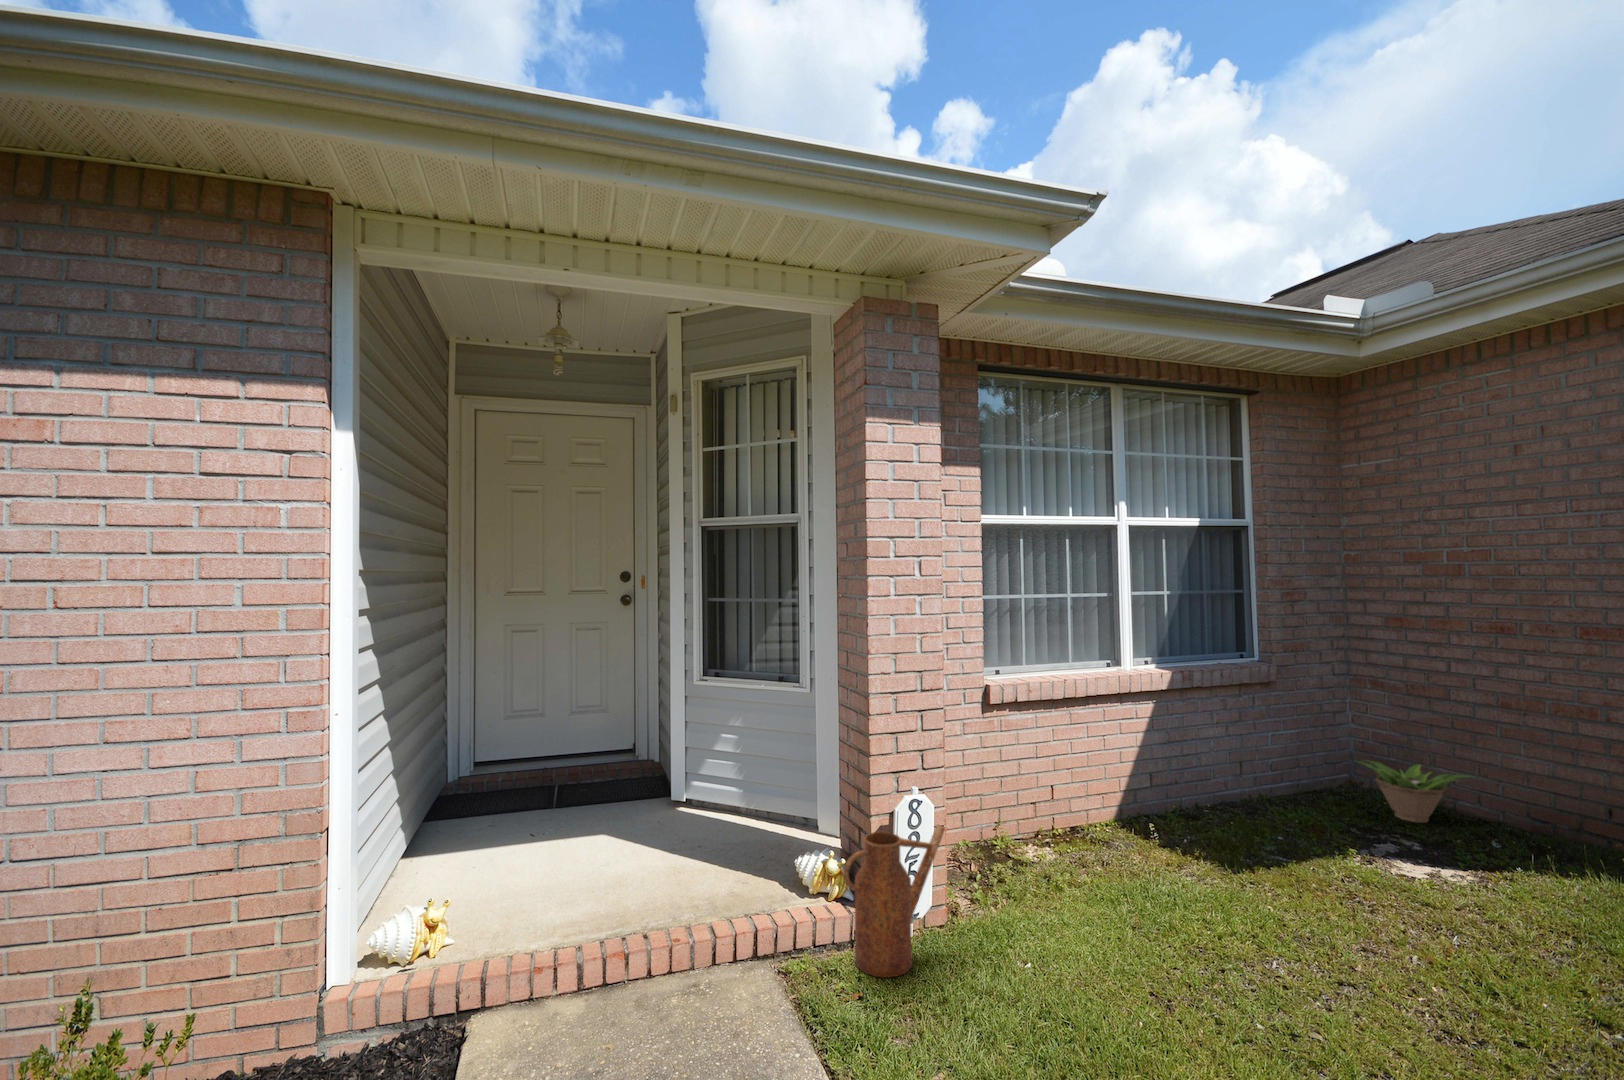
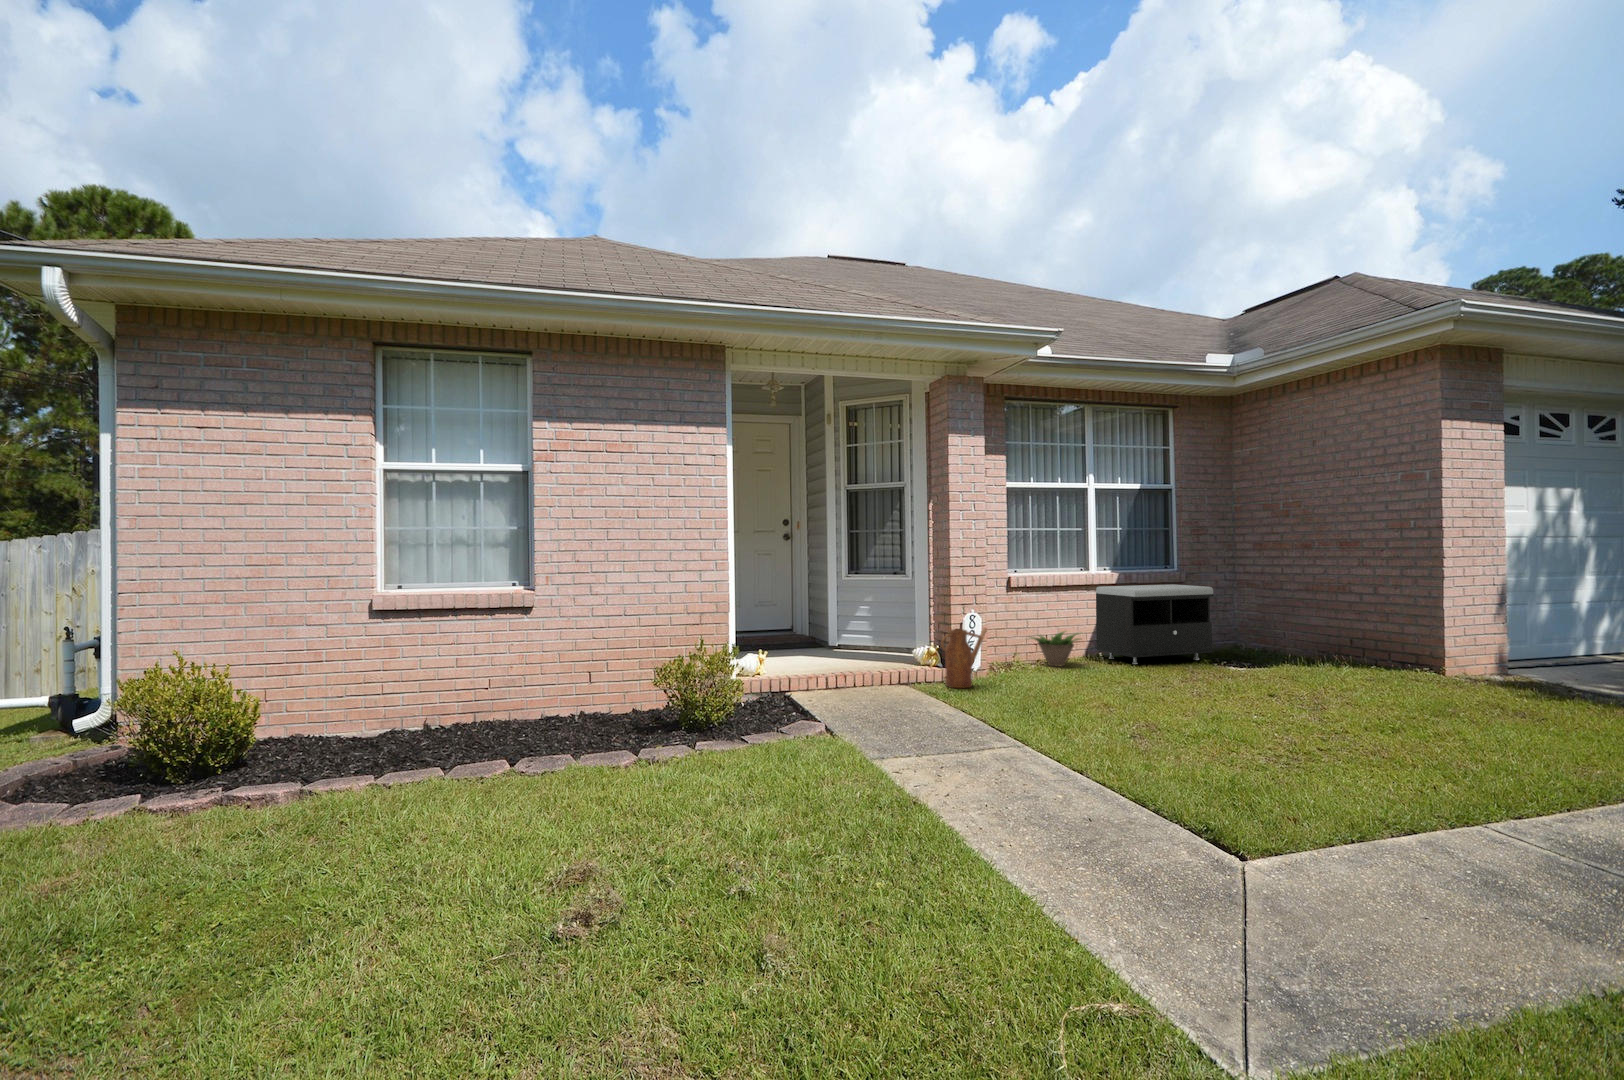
storage bench: none [1134,687,1343,846] -> present [1096,584,1214,664]
decorative plant: present [1360,761,1470,823] -> present [1031,632,1080,666]

